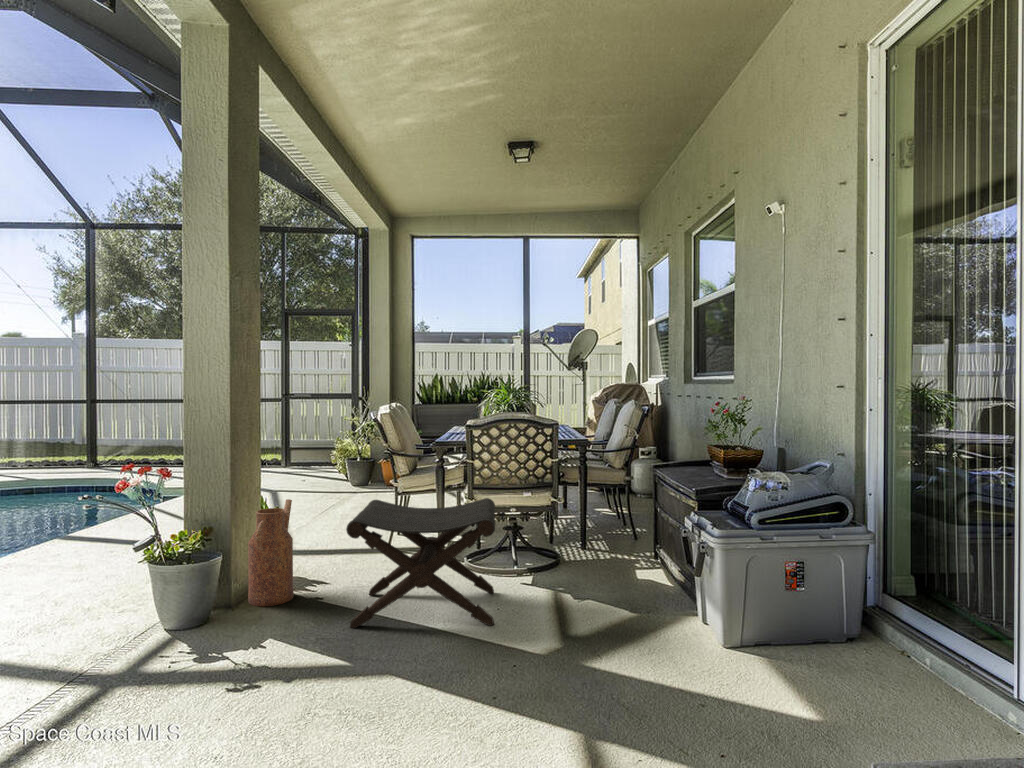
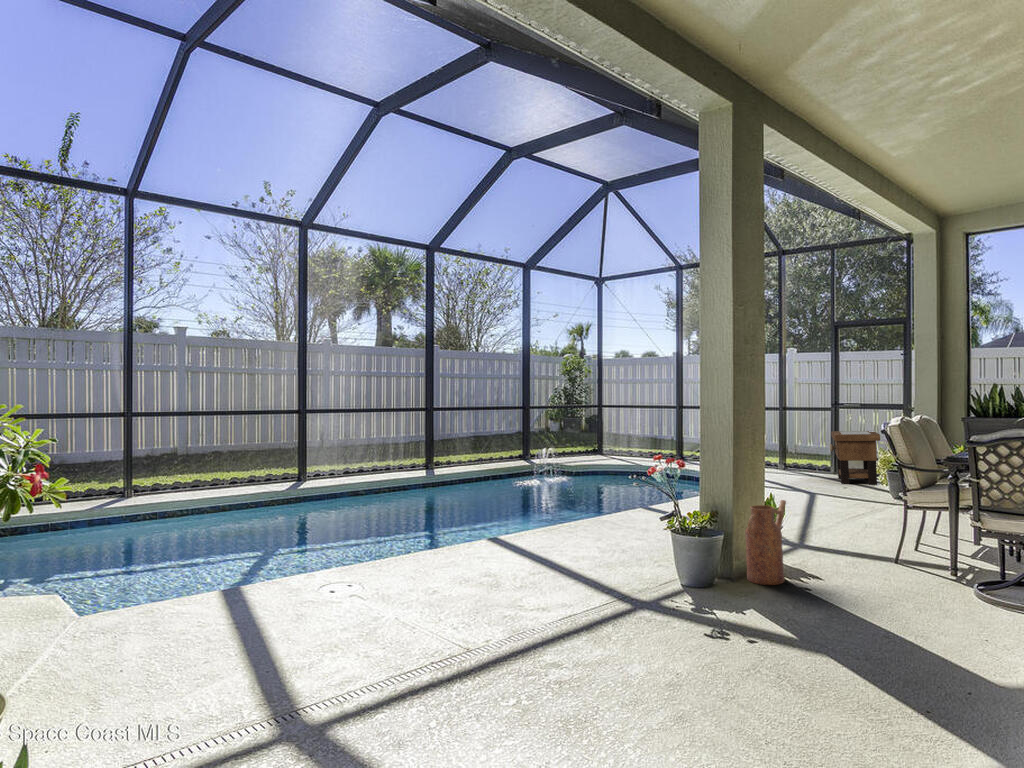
side table: none [283,424,332,479] -> present [830,431,880,485]
footstool: present [346,498,495,628] -> none [811,509,993,650]

